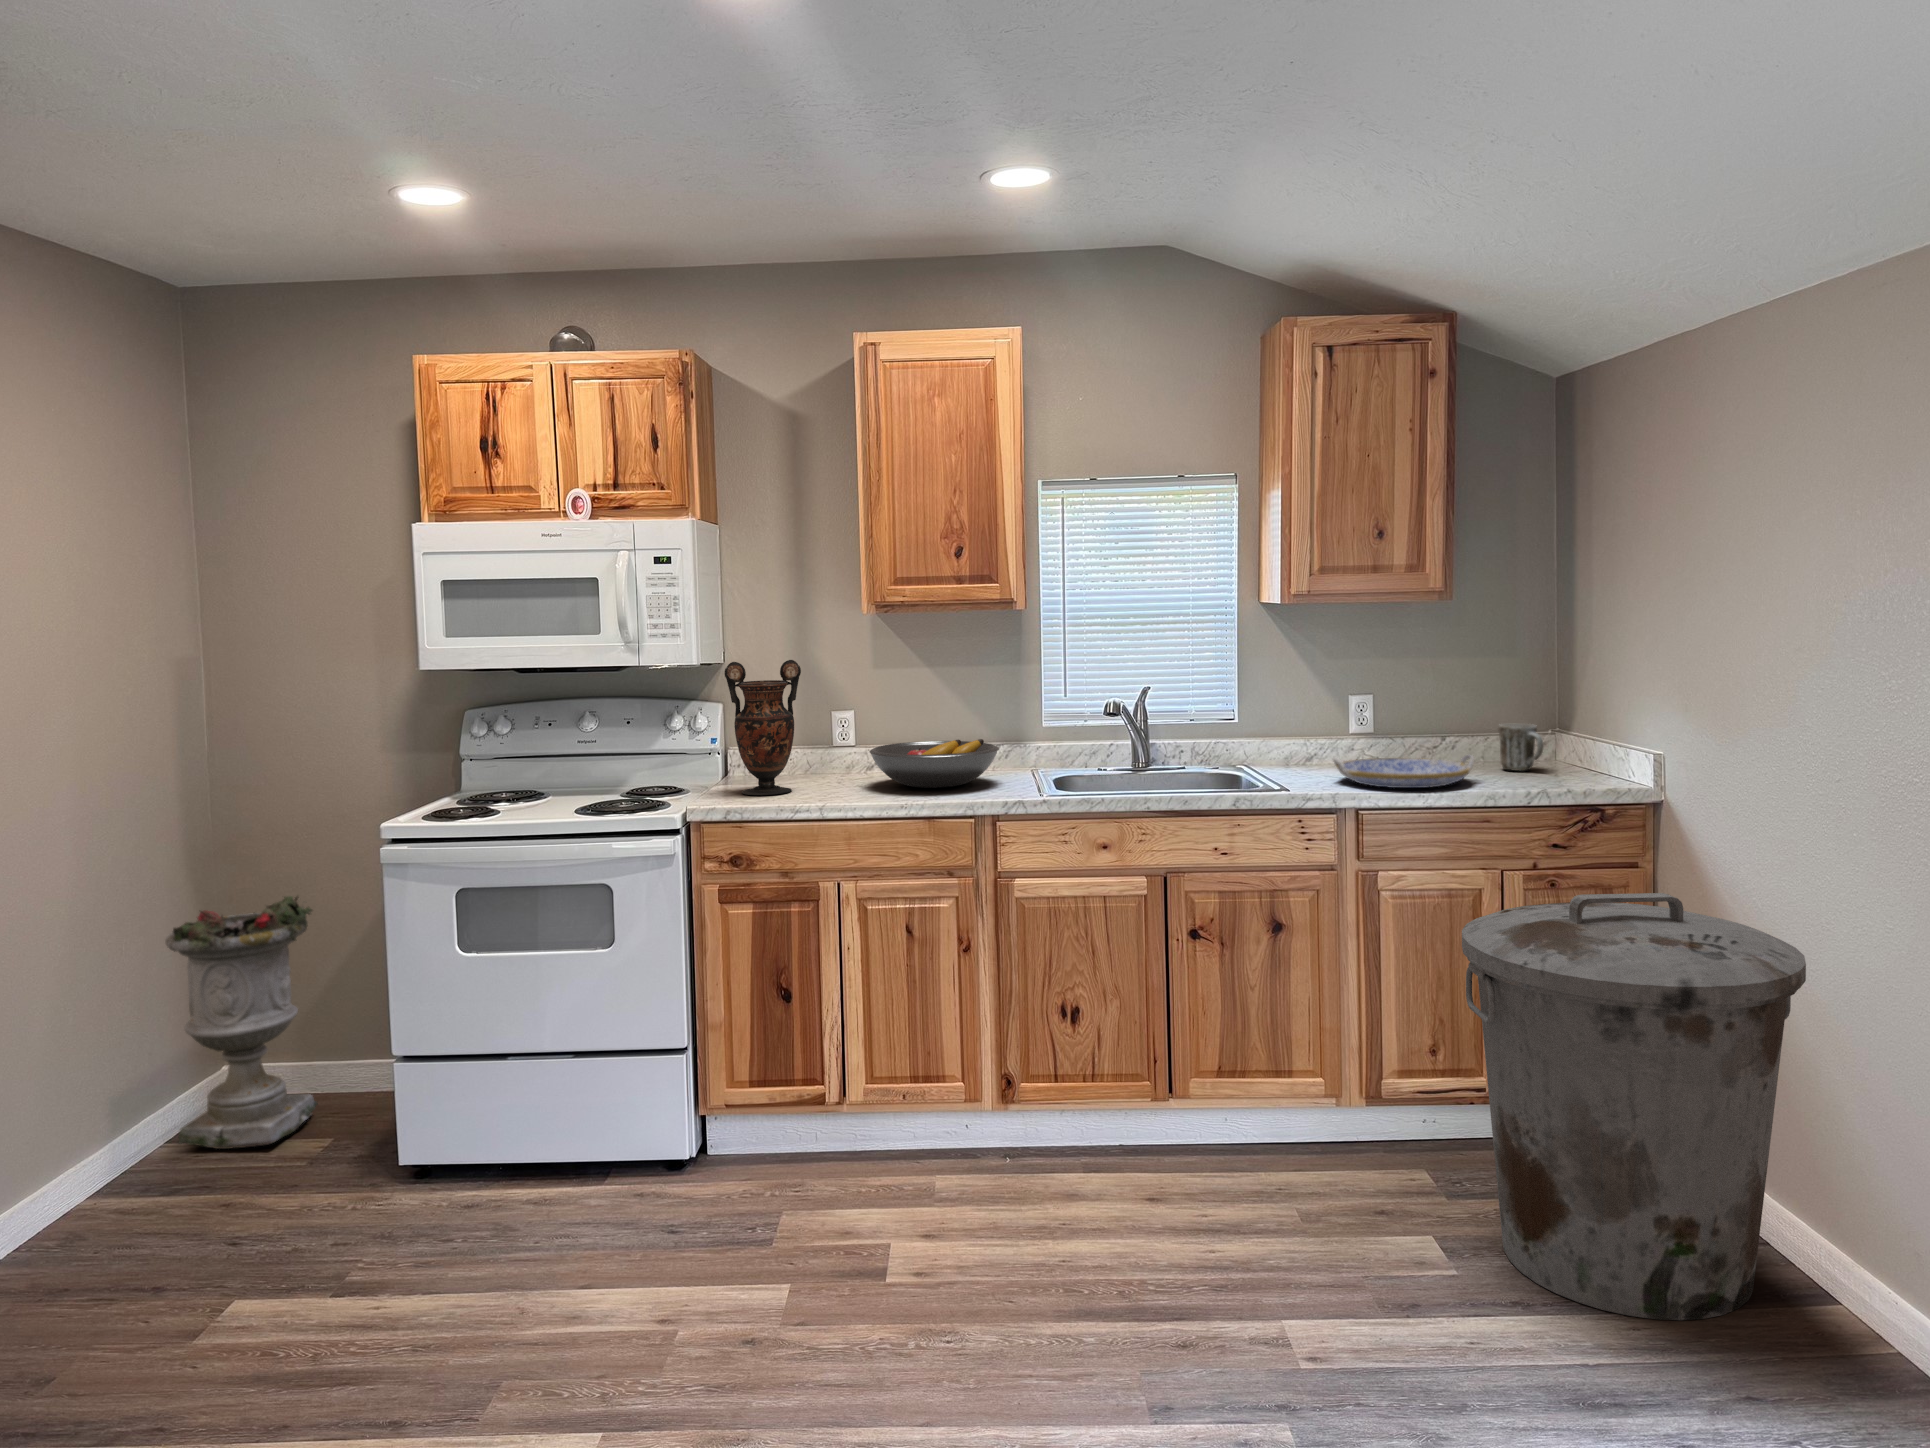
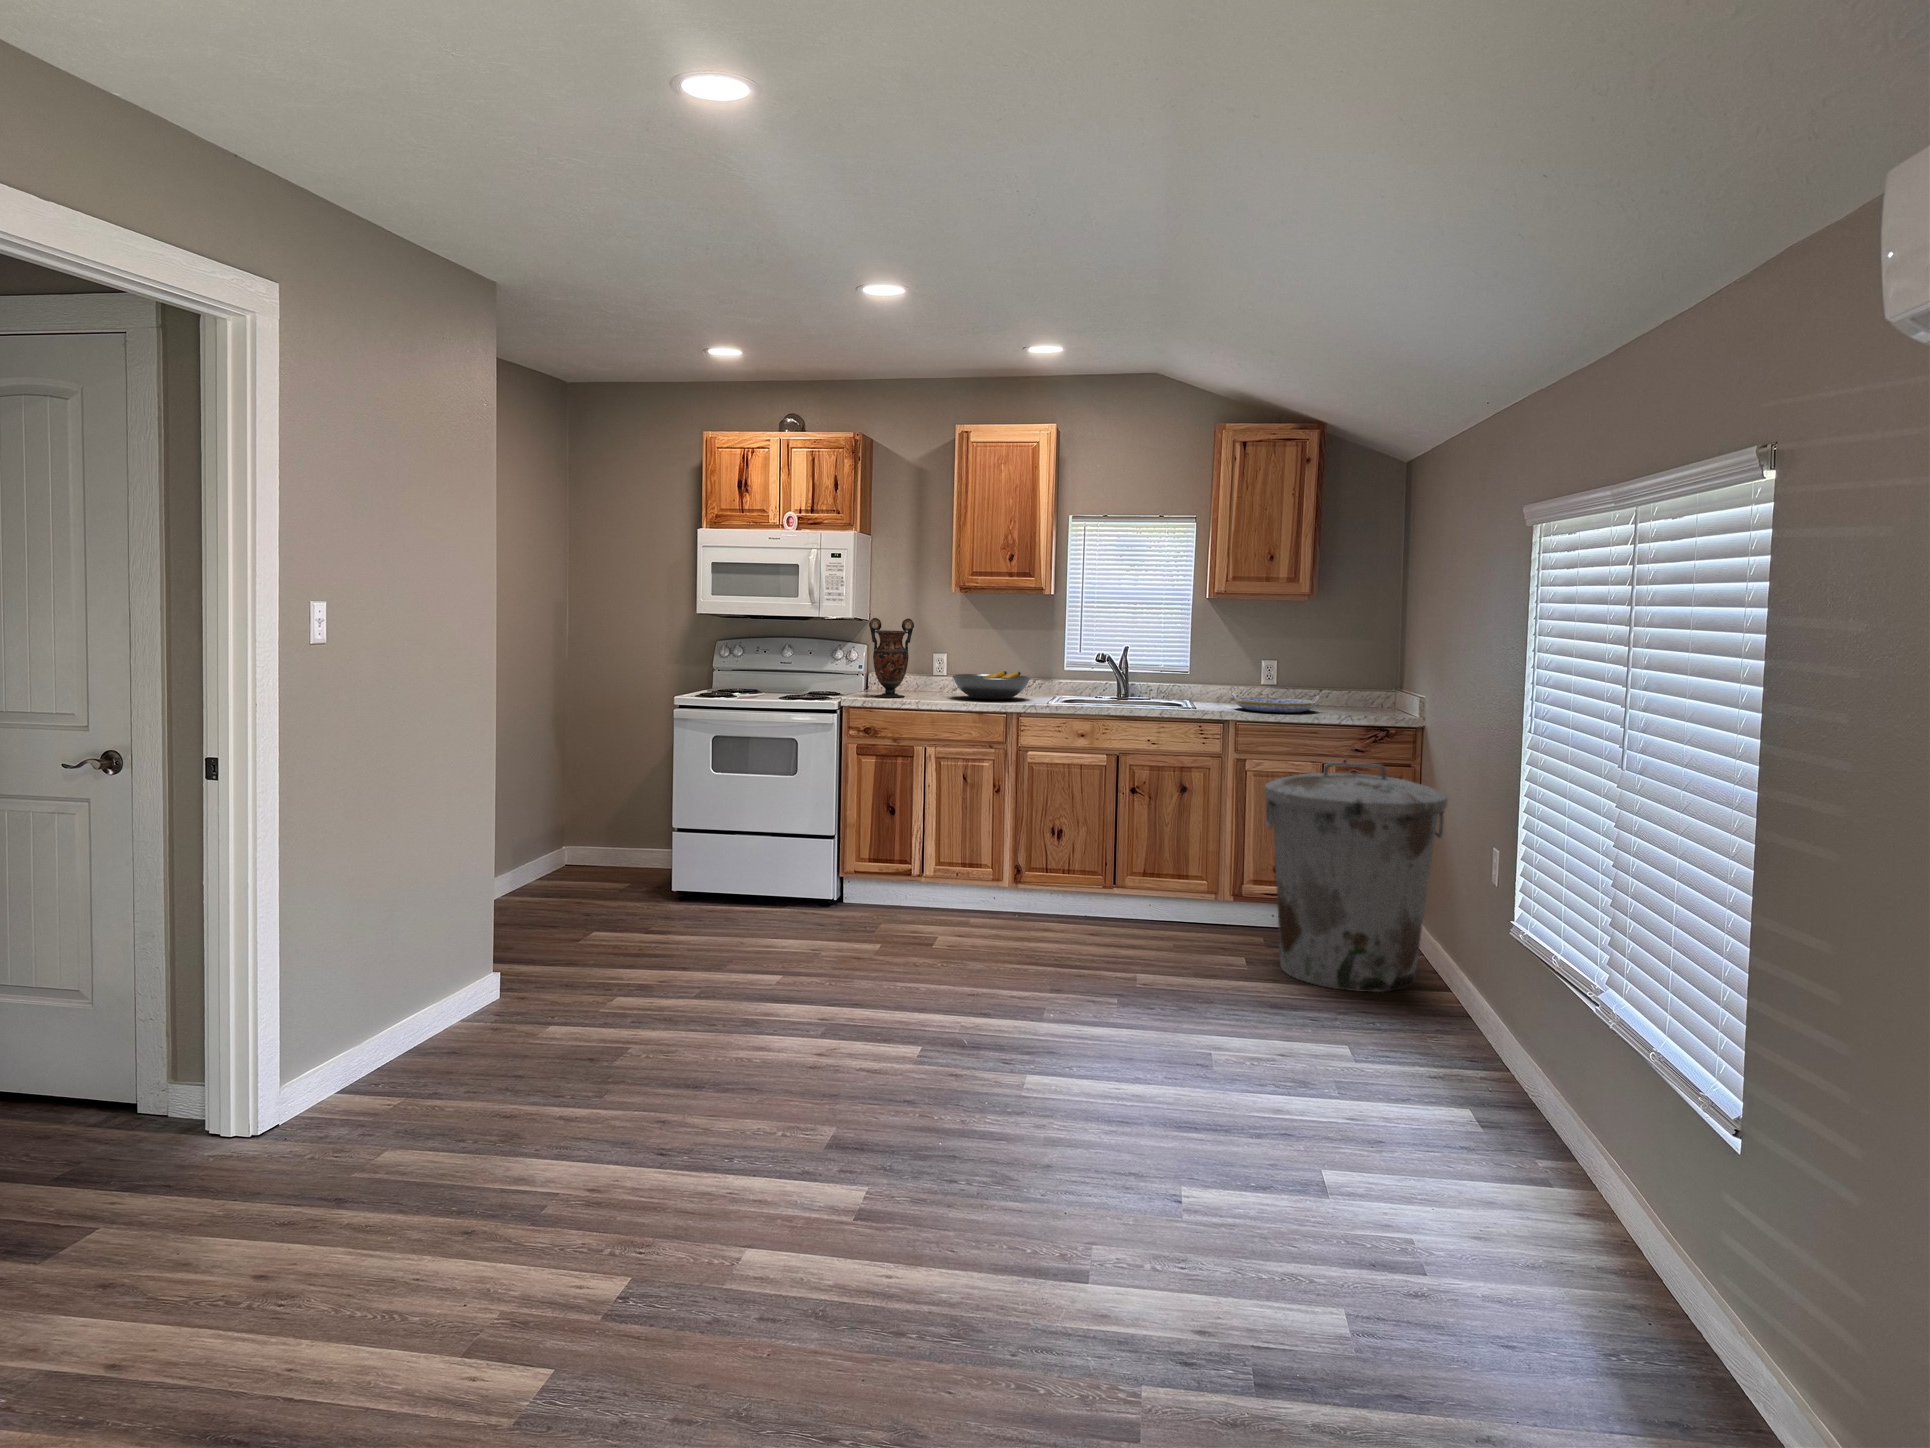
mug: present [1498,724,1544,770] -> none [1346,681,1370,710]
planter: present [165,896,317,1149] -> none [549,740,626,880]

